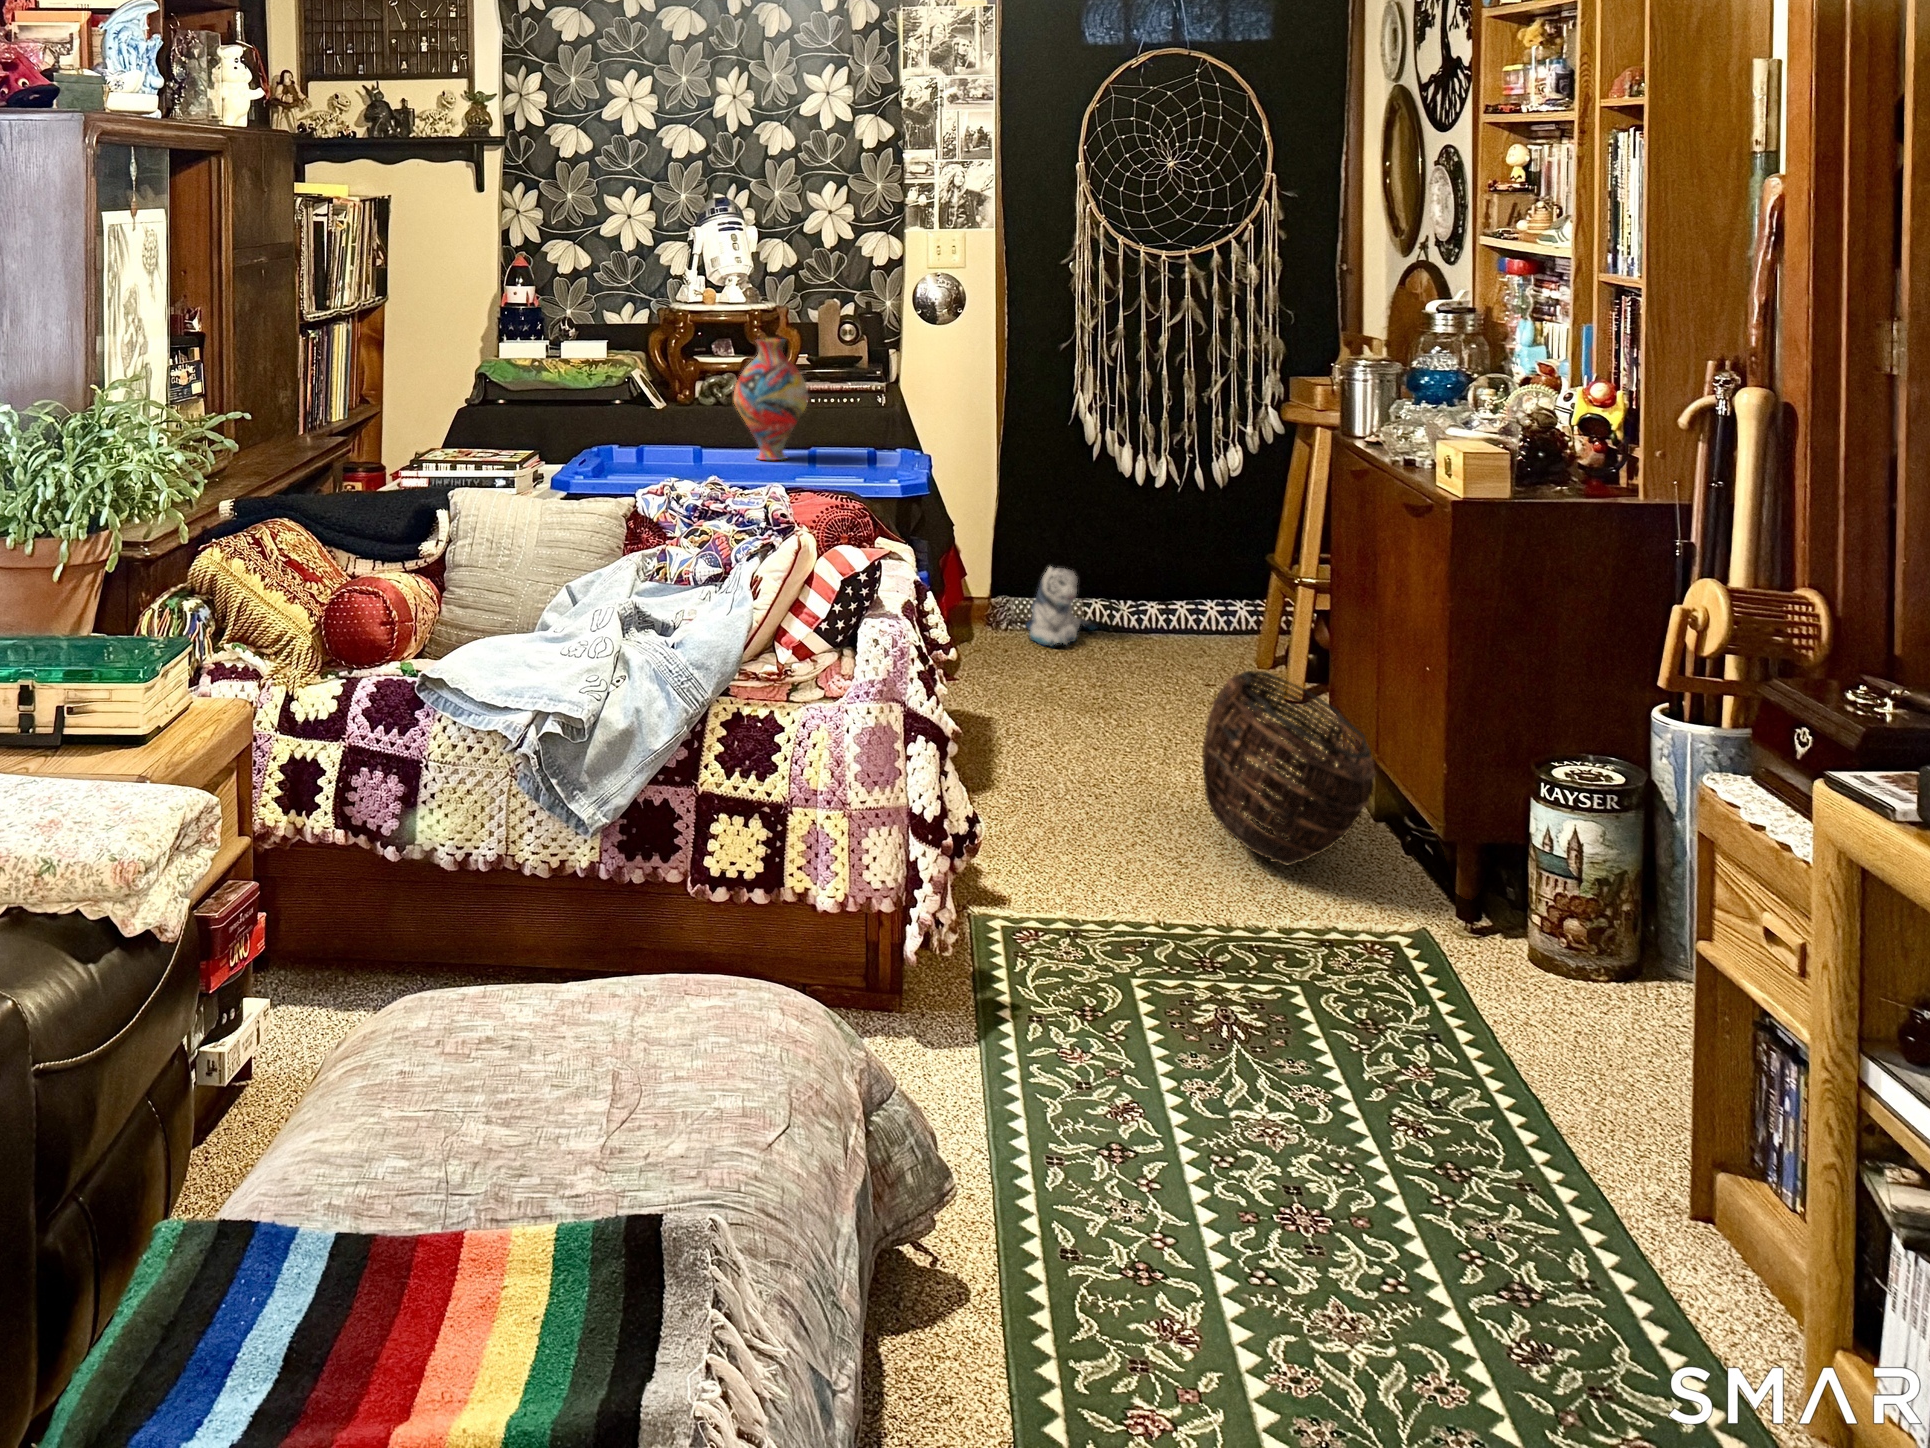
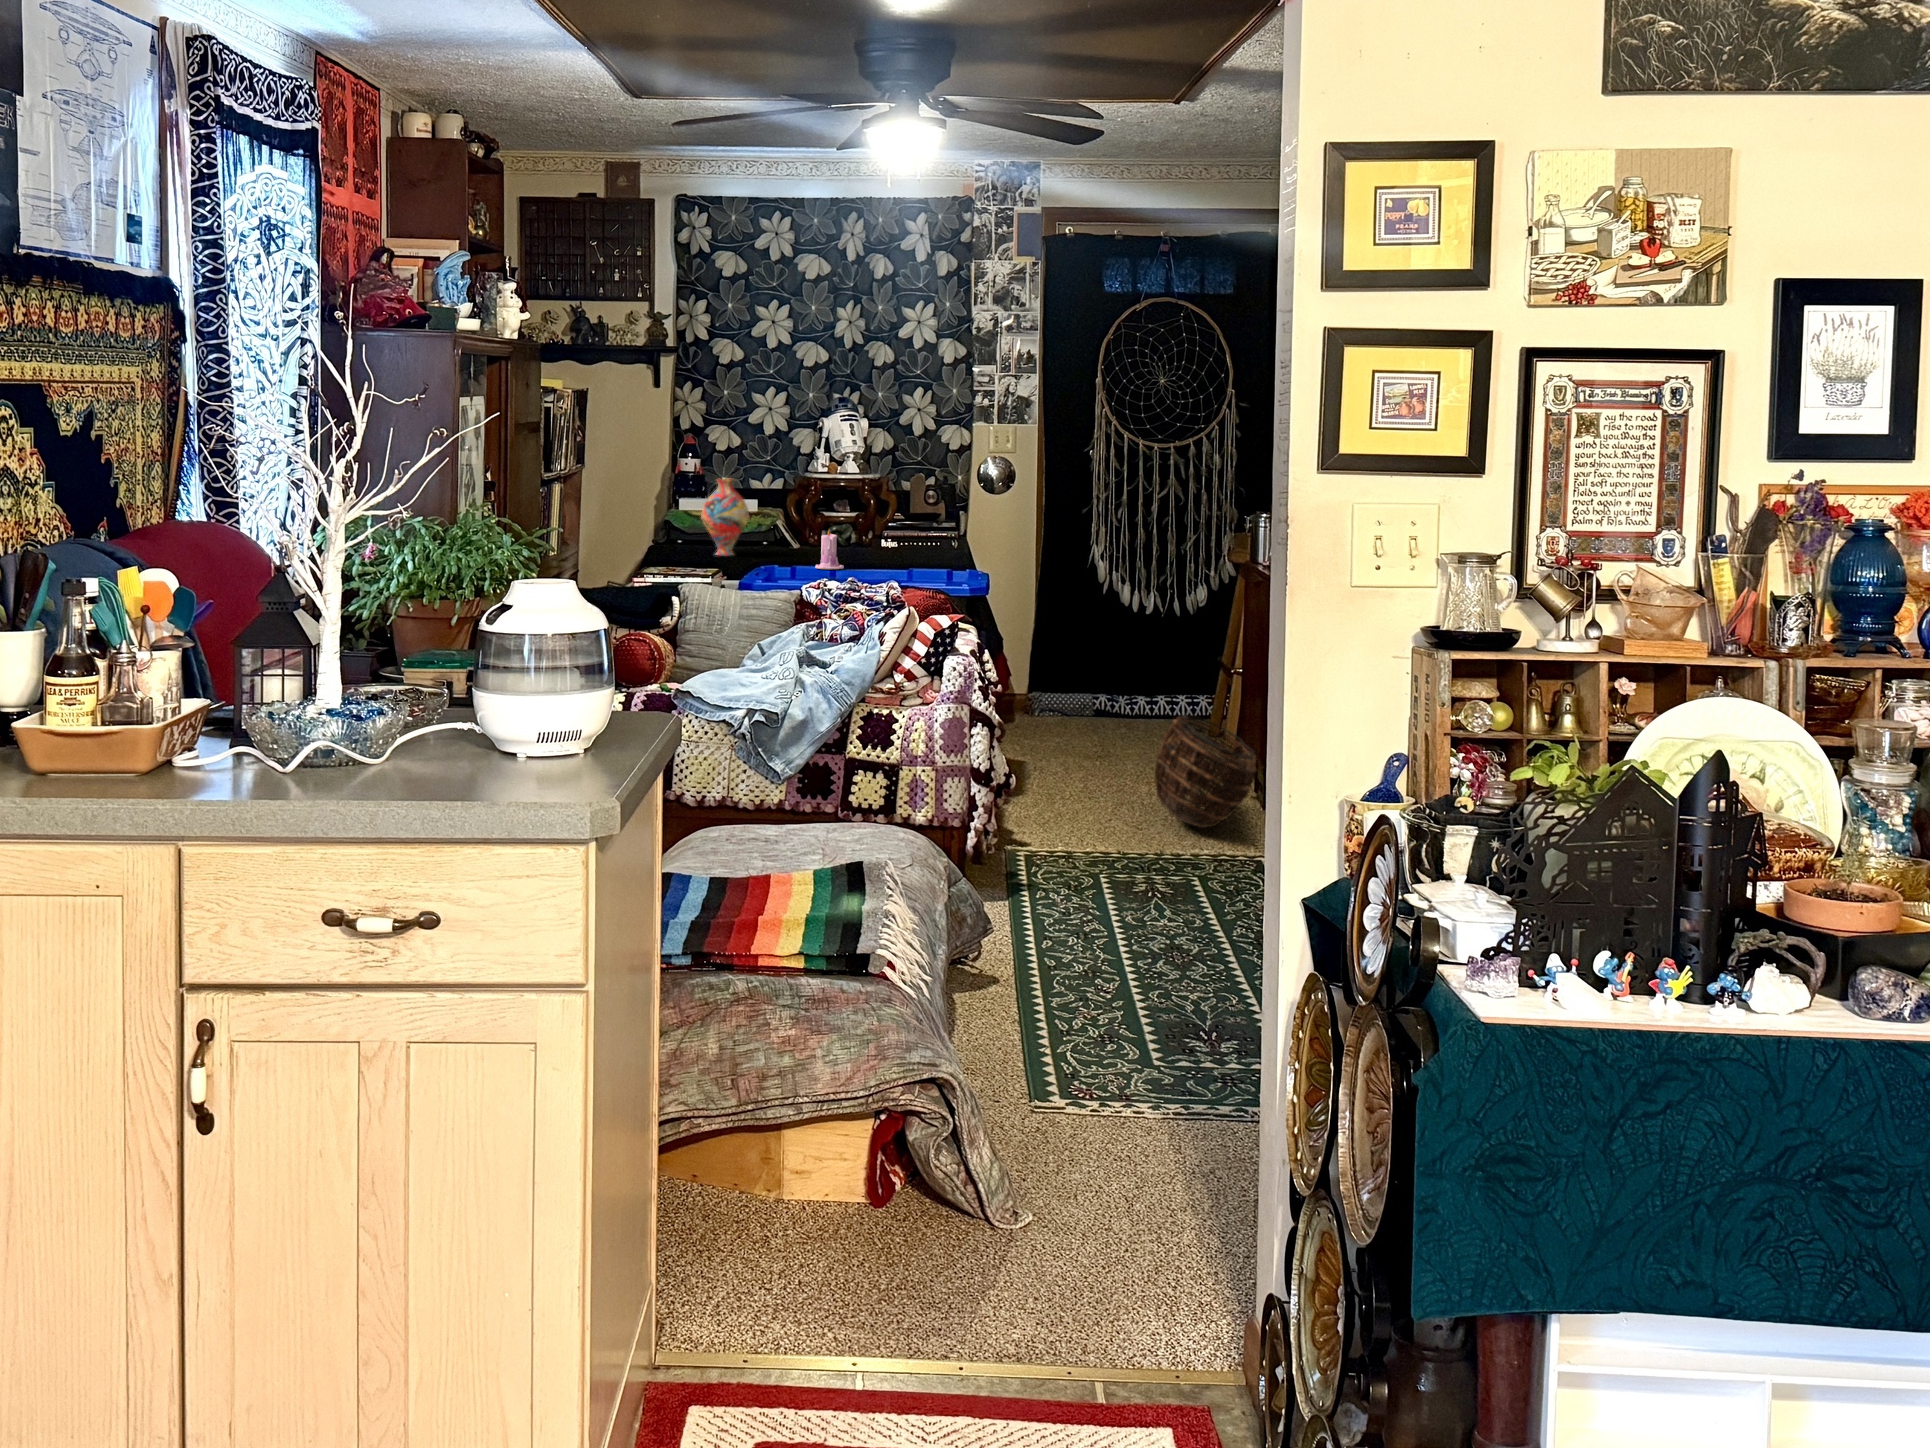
vase: present [734,339,809,460] -> present [701,479,749,555]
candle: none [680,385,721,443] -> present [815,531,844,569]
plush toy: present [1026,567,1096,646] -> none [1053,671,1104,727]

